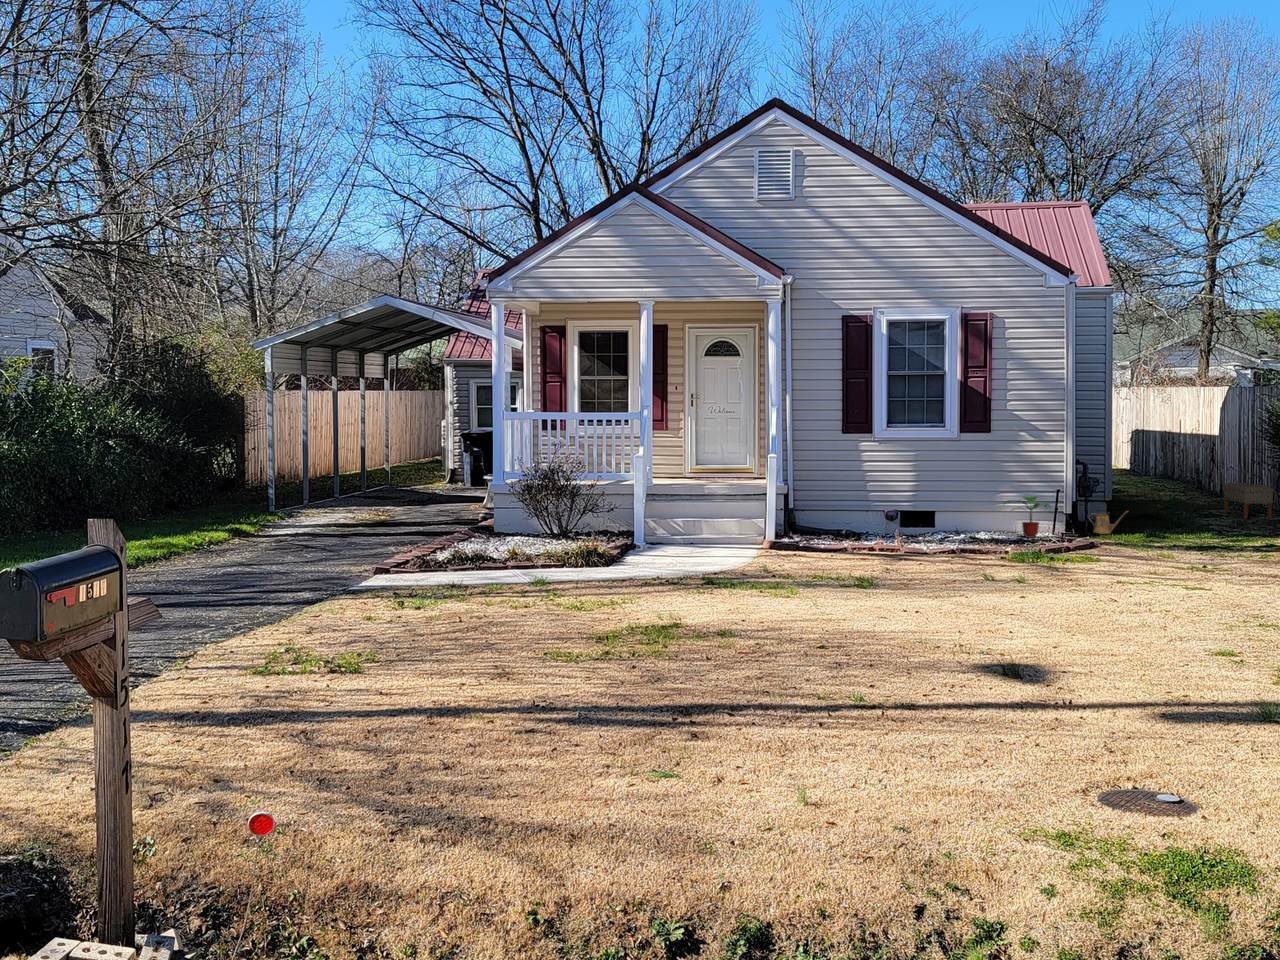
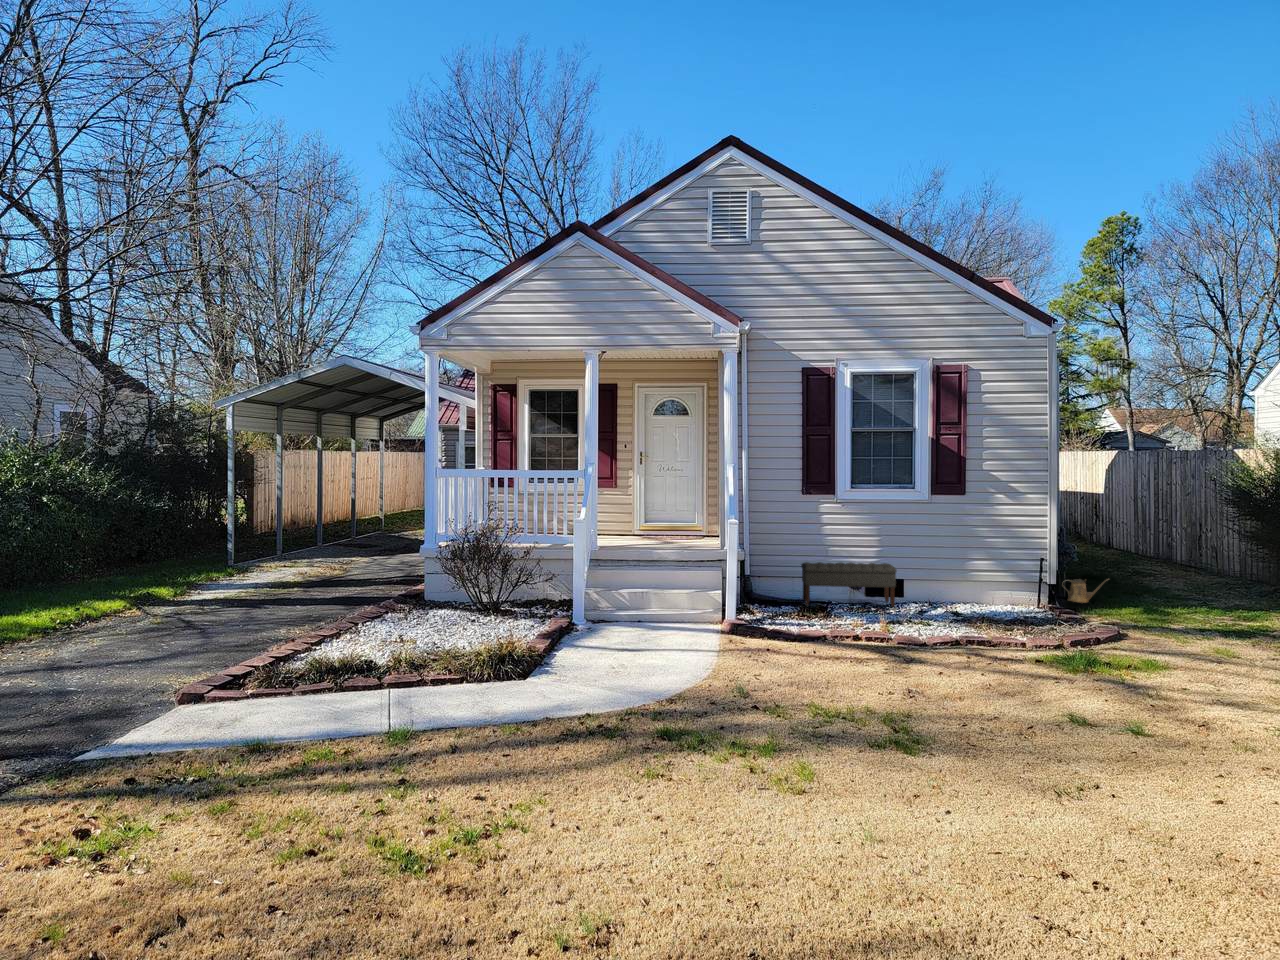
bench: present [1223,483,1274,519] -> present [801,562,897,607]
potted plant: present [1006,497,1050,538] -> none [982,564,1039,610]

